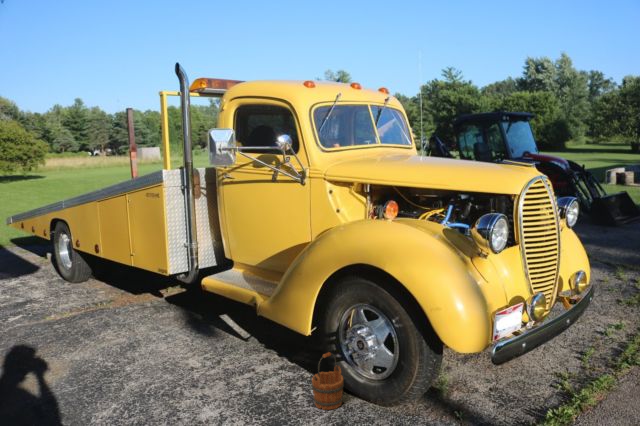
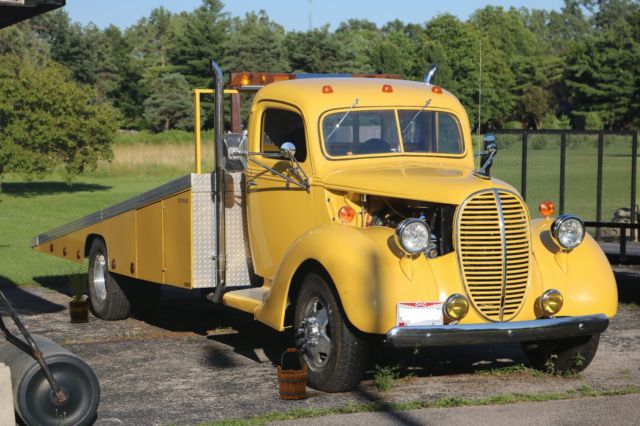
potted plant: none [34,239,61,289] -> present [69,268,90,323]

